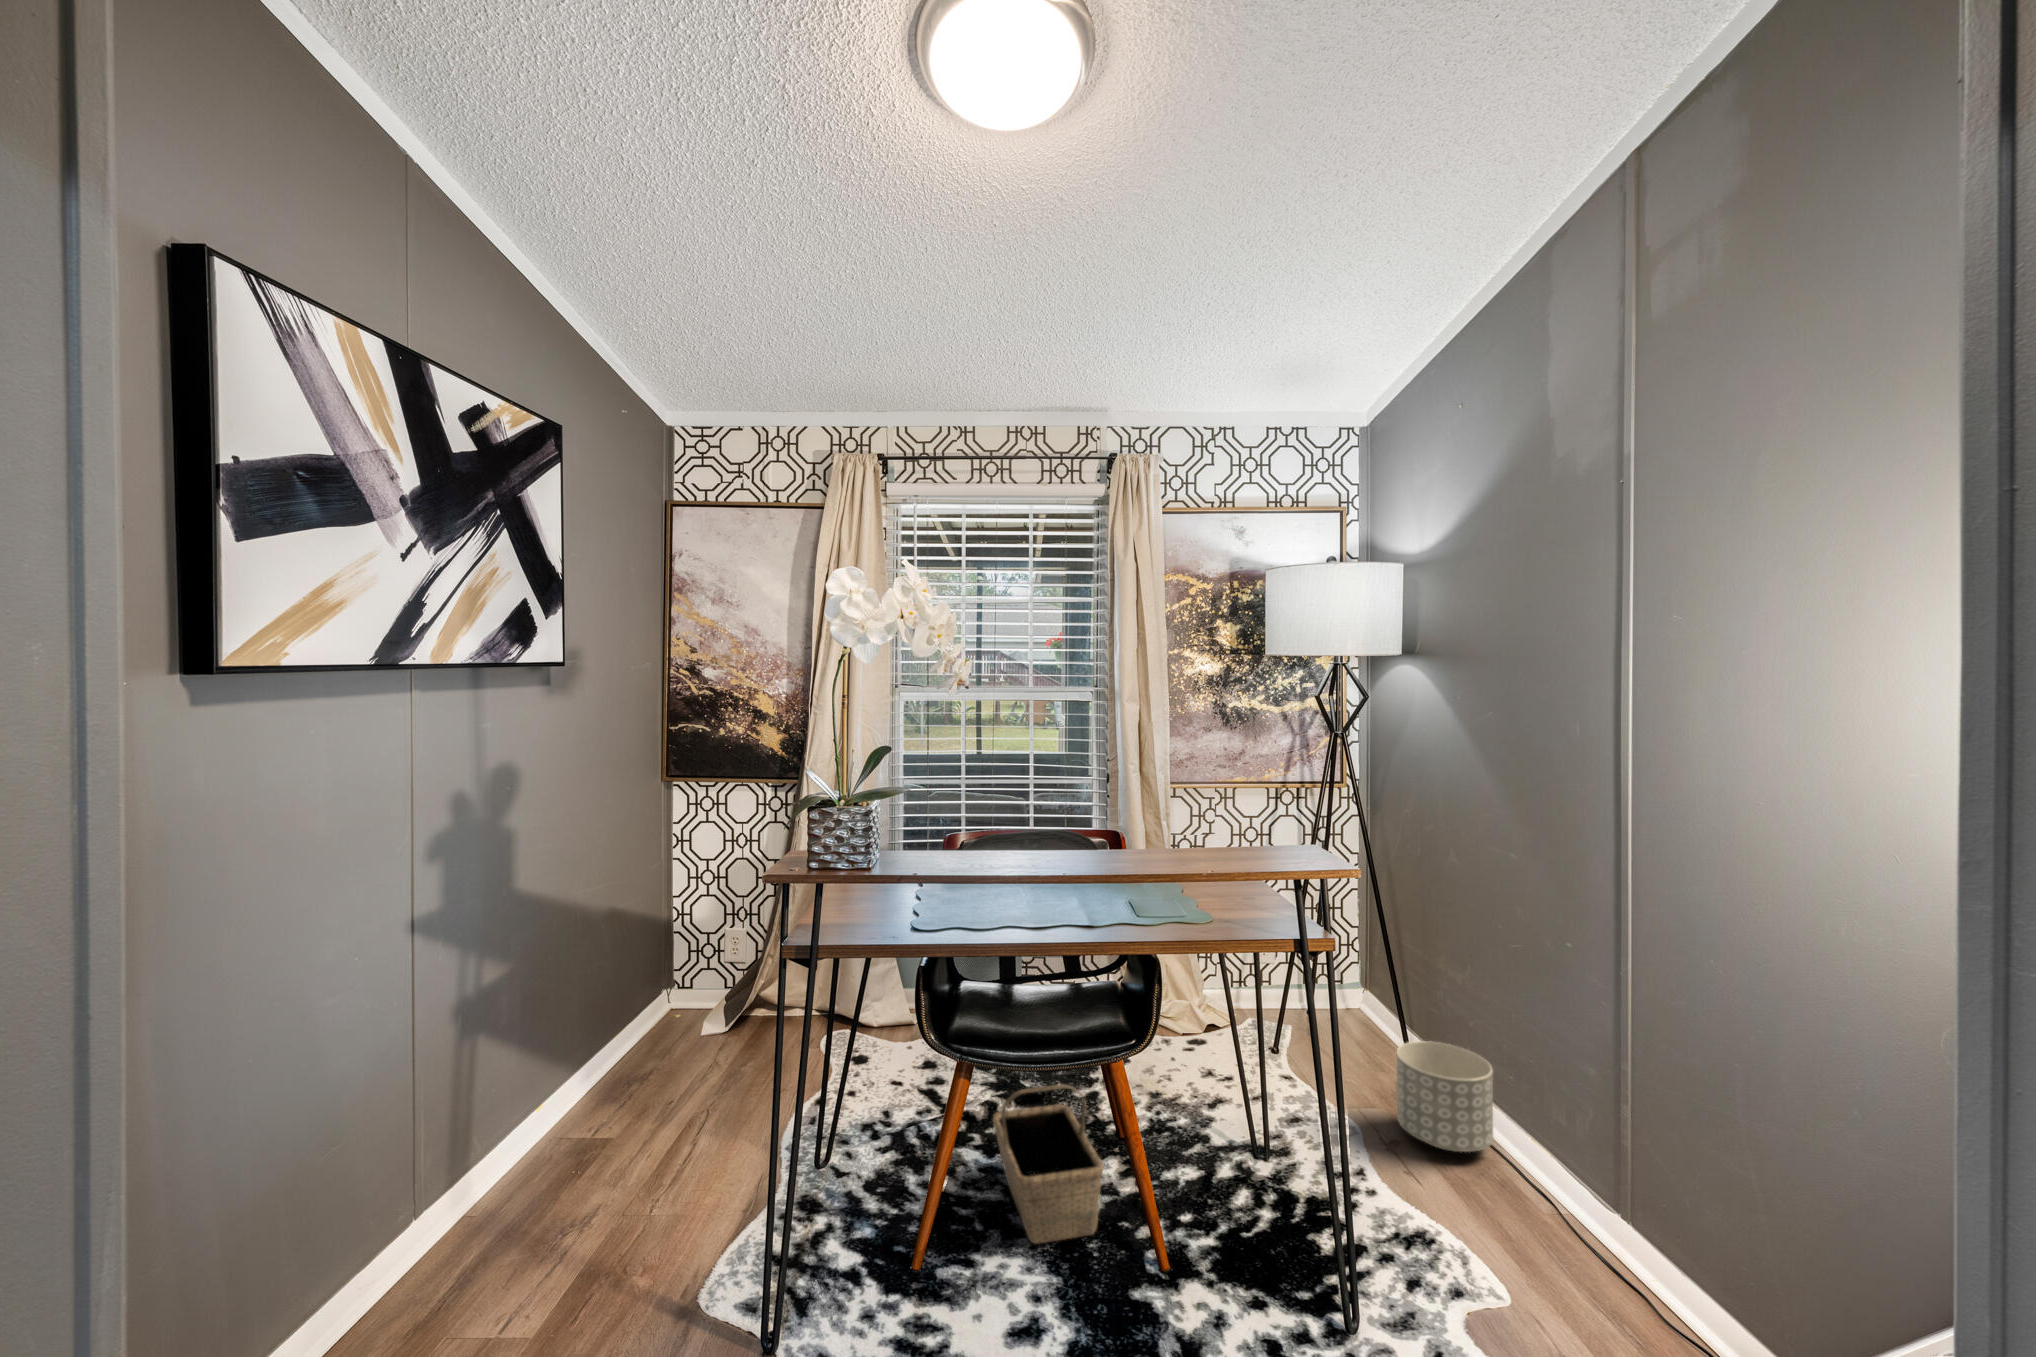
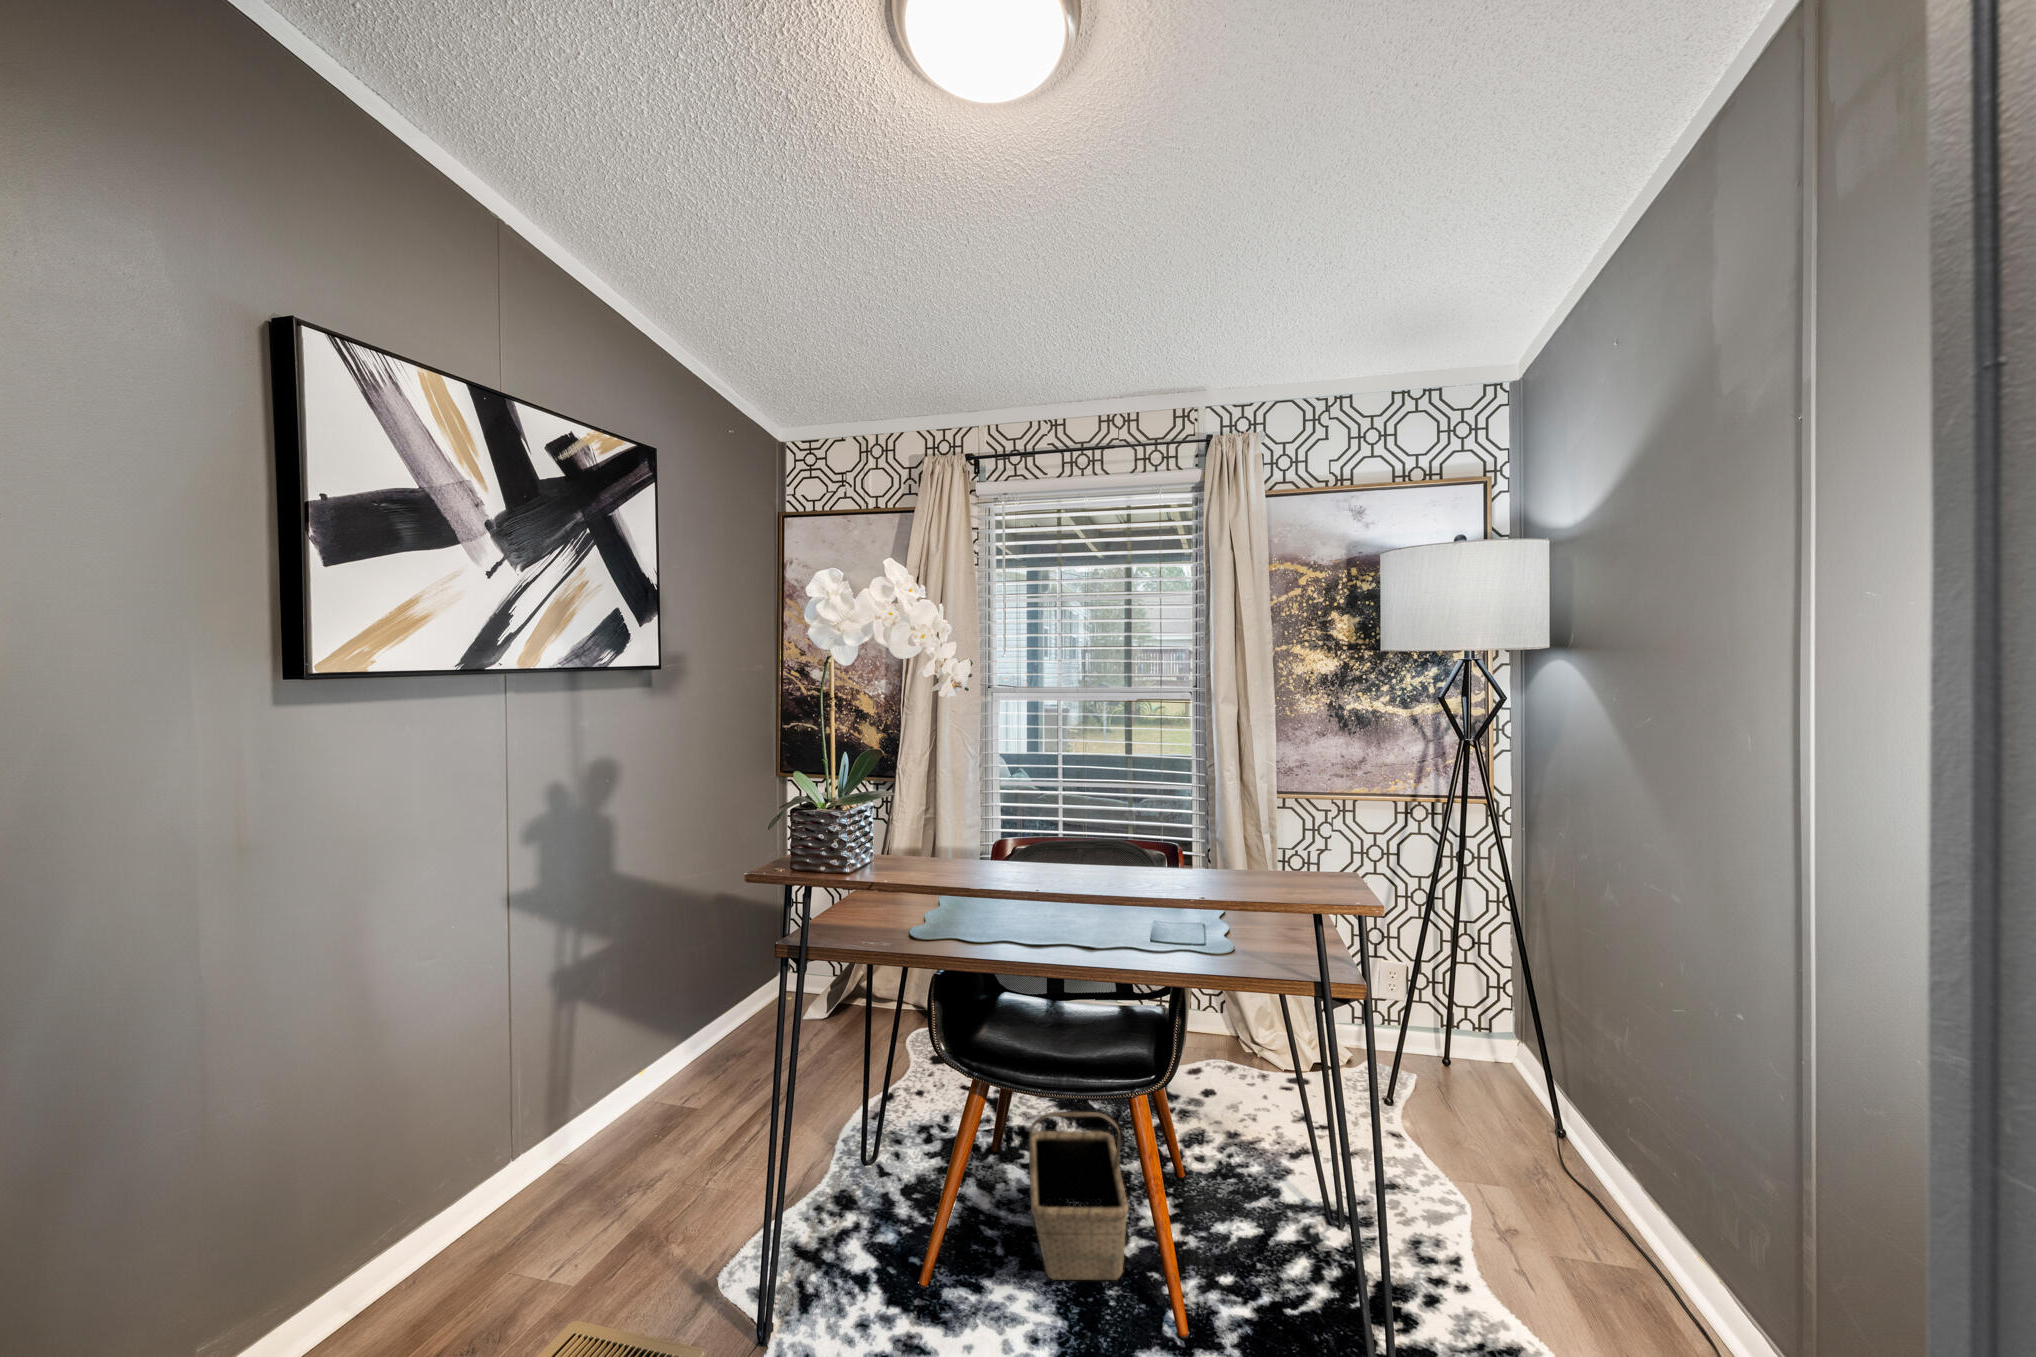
planter: present [1396,1041,1493,1152] -> none [1517,1111,1645,1257]

